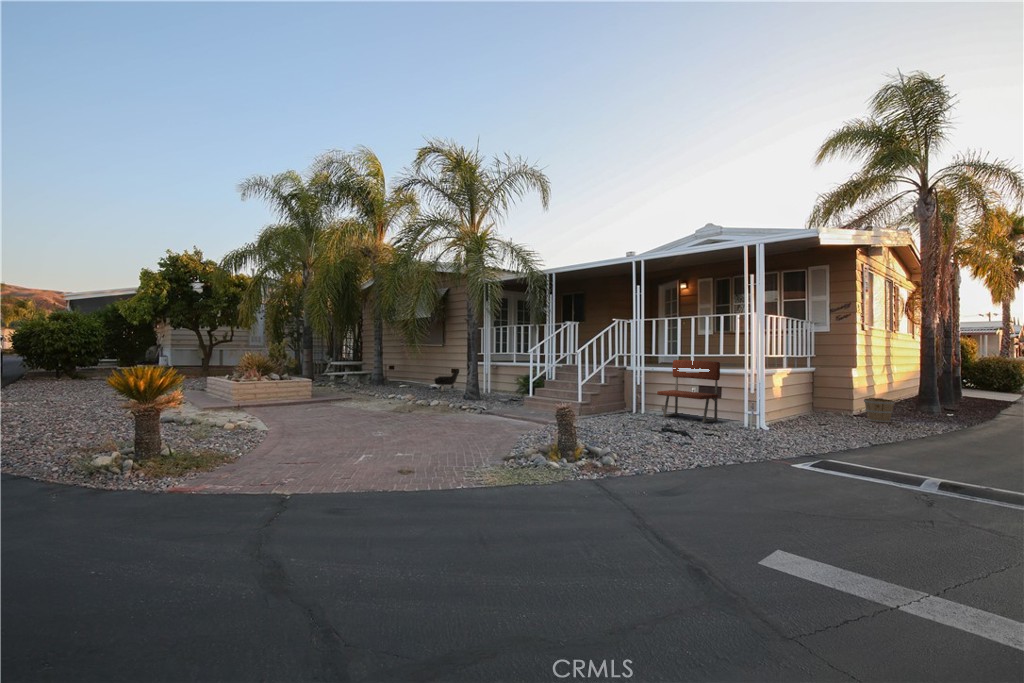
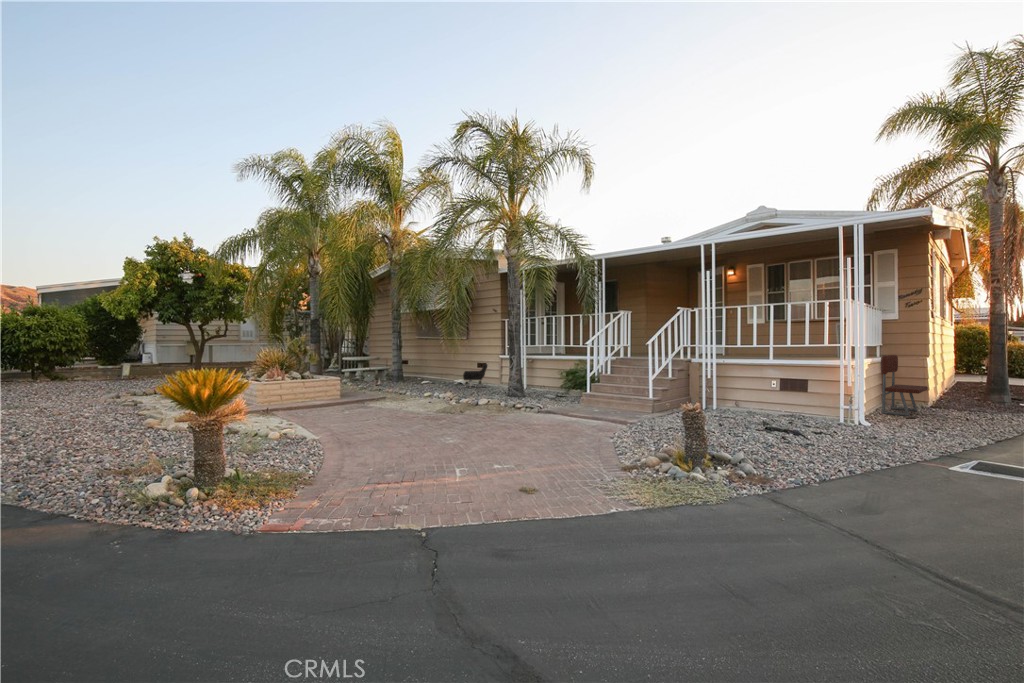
bench: present [657,360,720,423] -> present [881,355,928,416]
wooden bucket: present [864,398,895,423] -> none [935,387,971,413]

